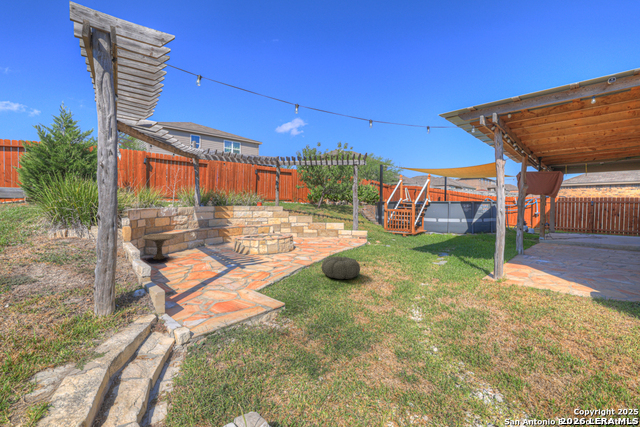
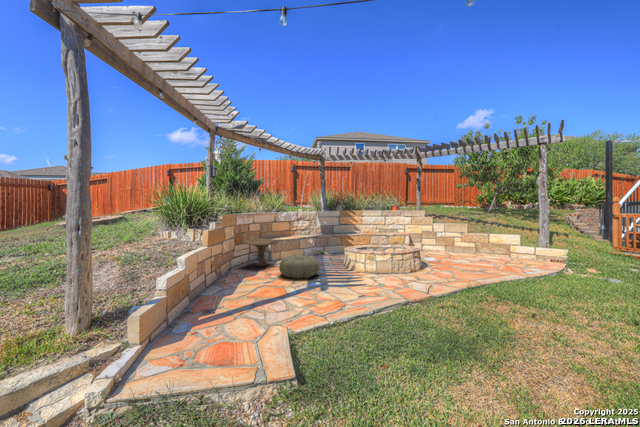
pouf: present [322,256,360,279] -> present [279,255,319,279]

